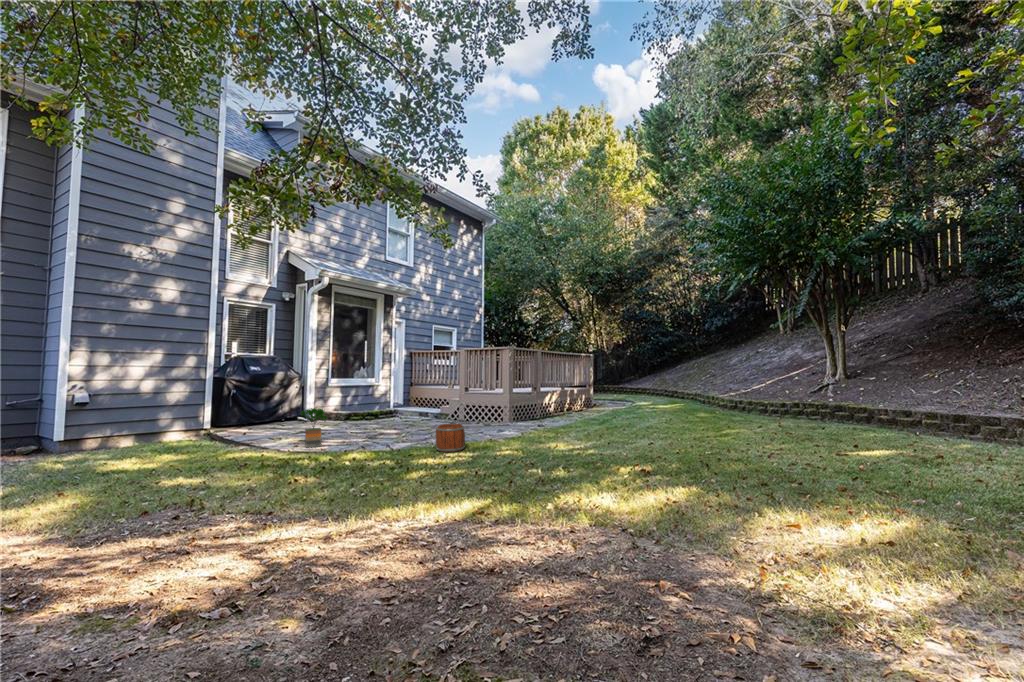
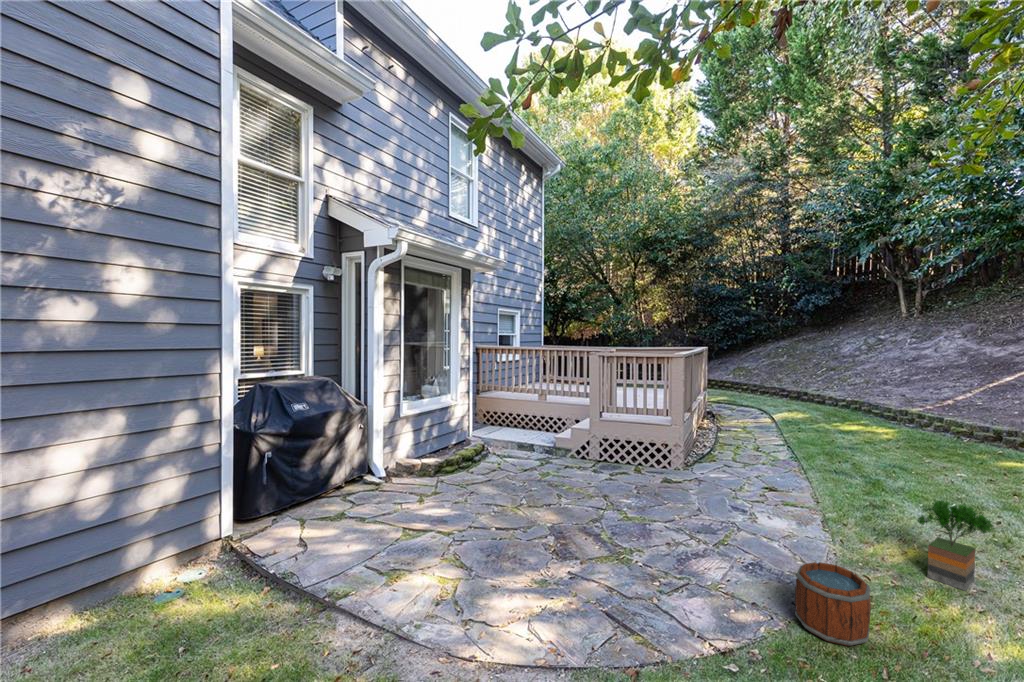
potted tree: present [301,408,327,448] -> present [918,501,993,591]

